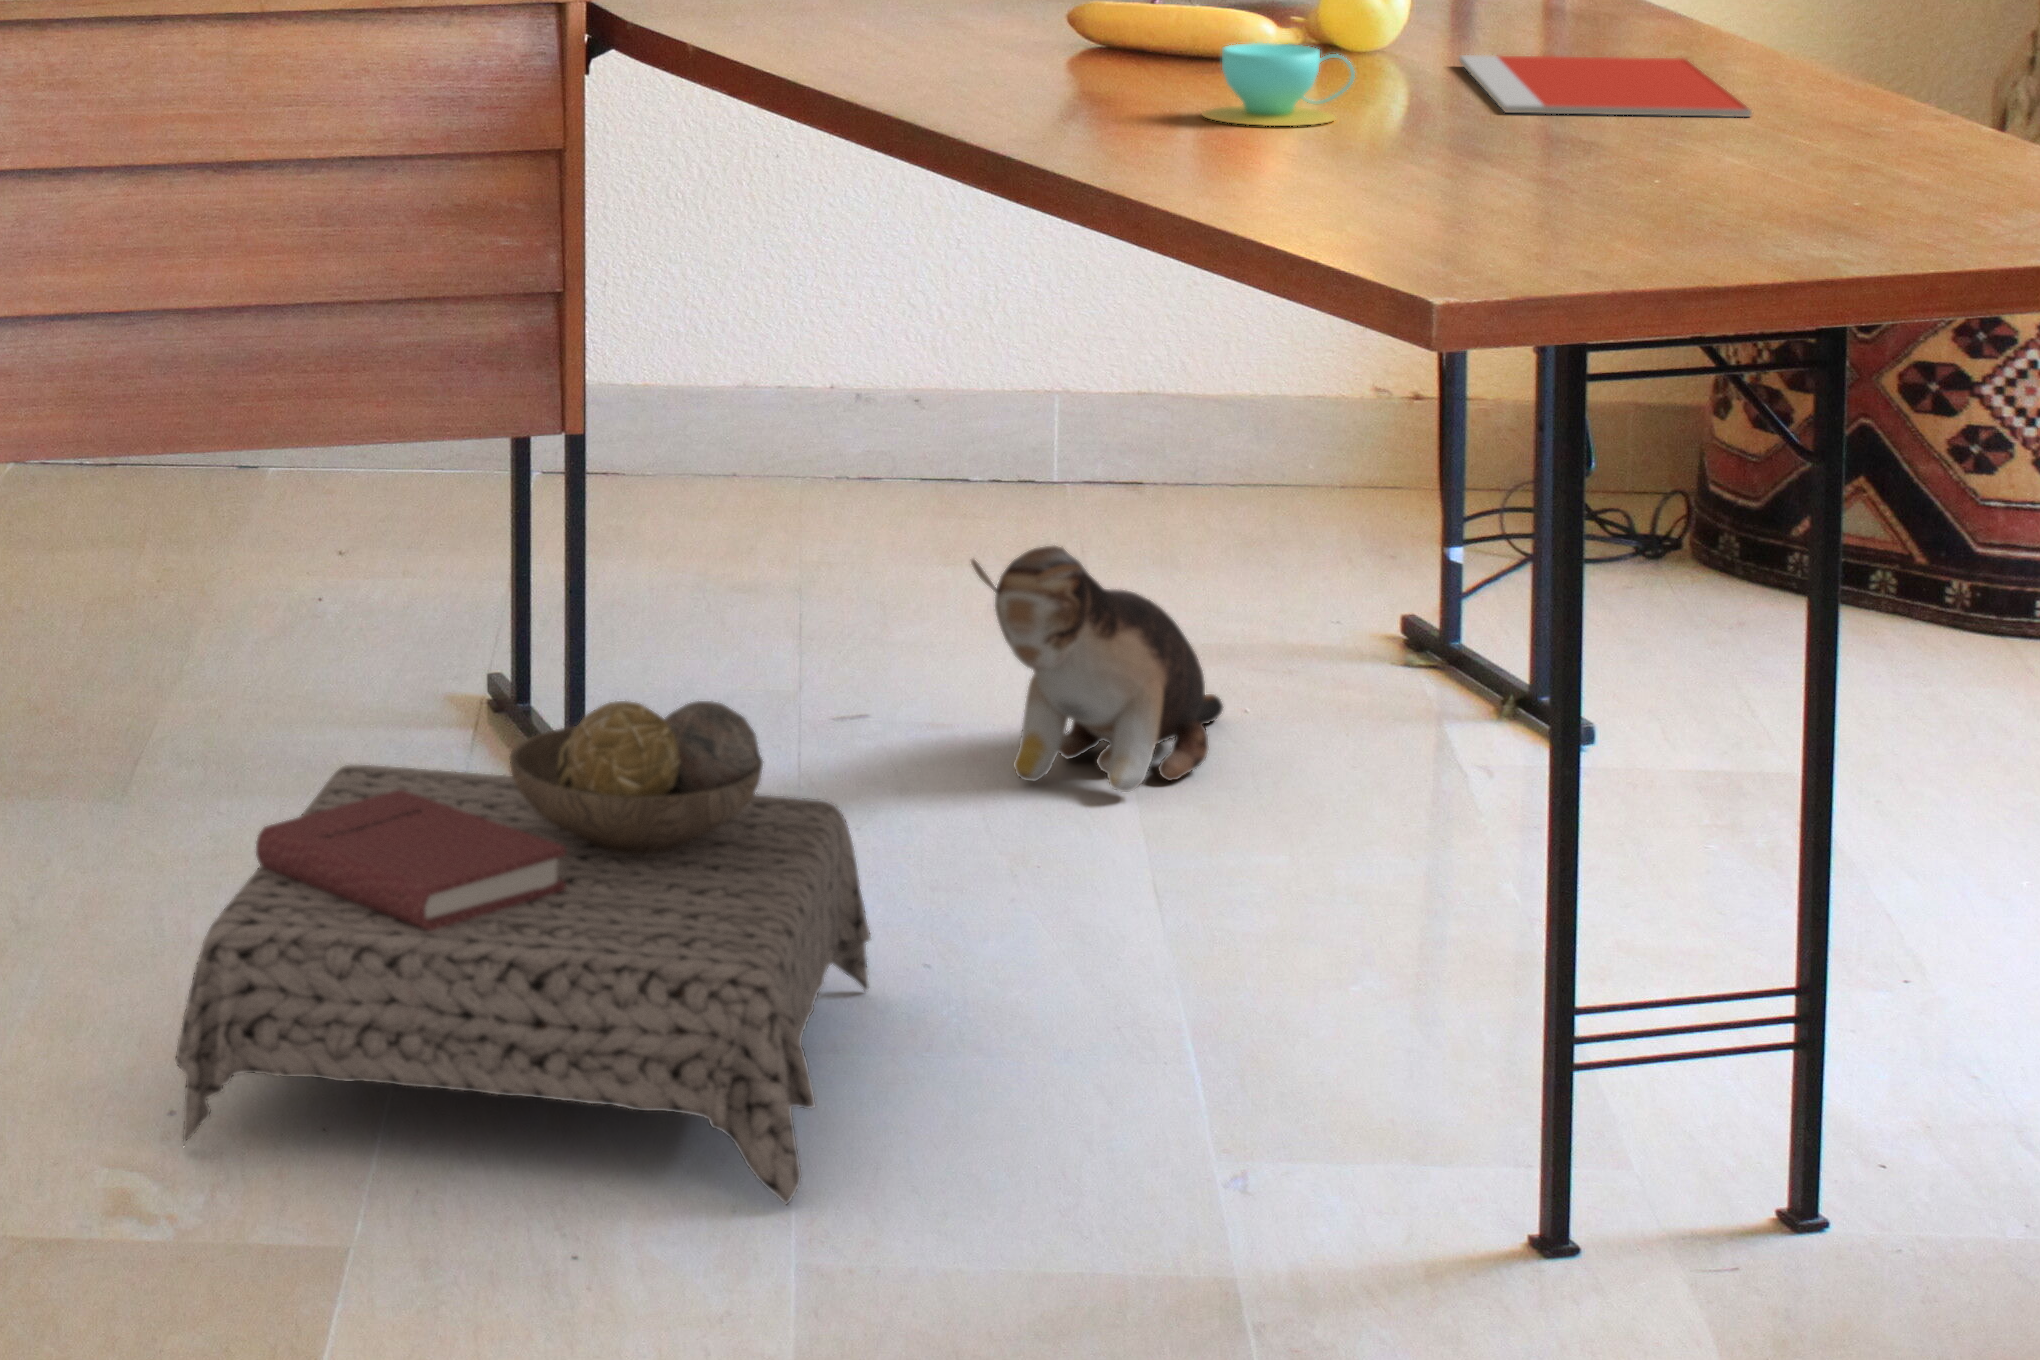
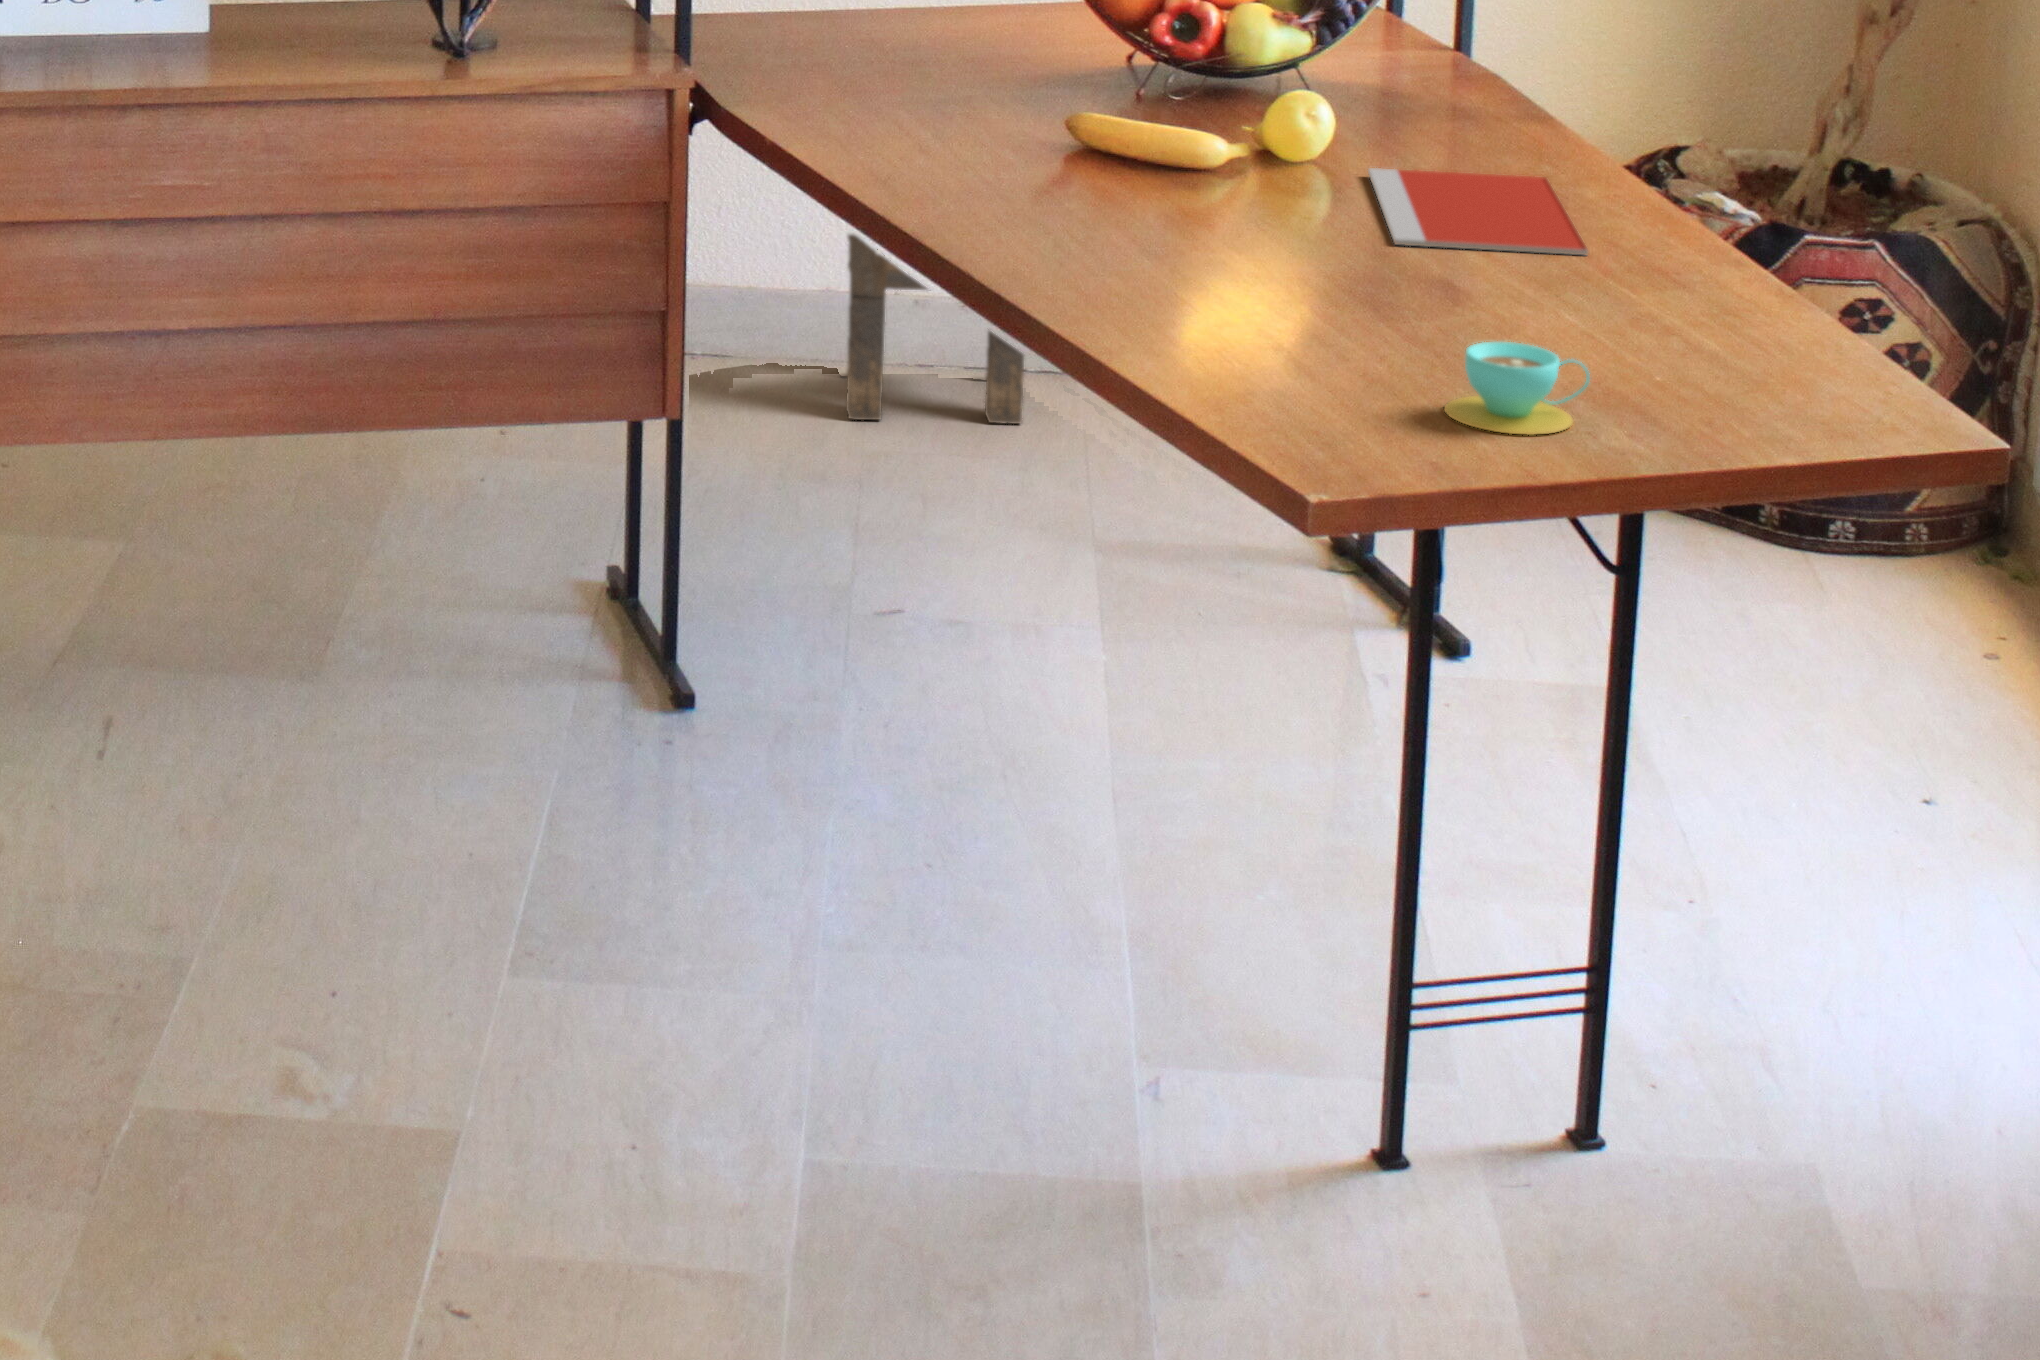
teacup: present [1202,43,1354,126] -> present [1444,342,1590,435]
side table: none [764,84,1009,521] -> present [841,234,1024,424]
plush toy: present [971,546,1224,792] -> none [981,509,1184,701]
ottoman: present [175,701,871,1204] -> none [341,677,888,1098]

